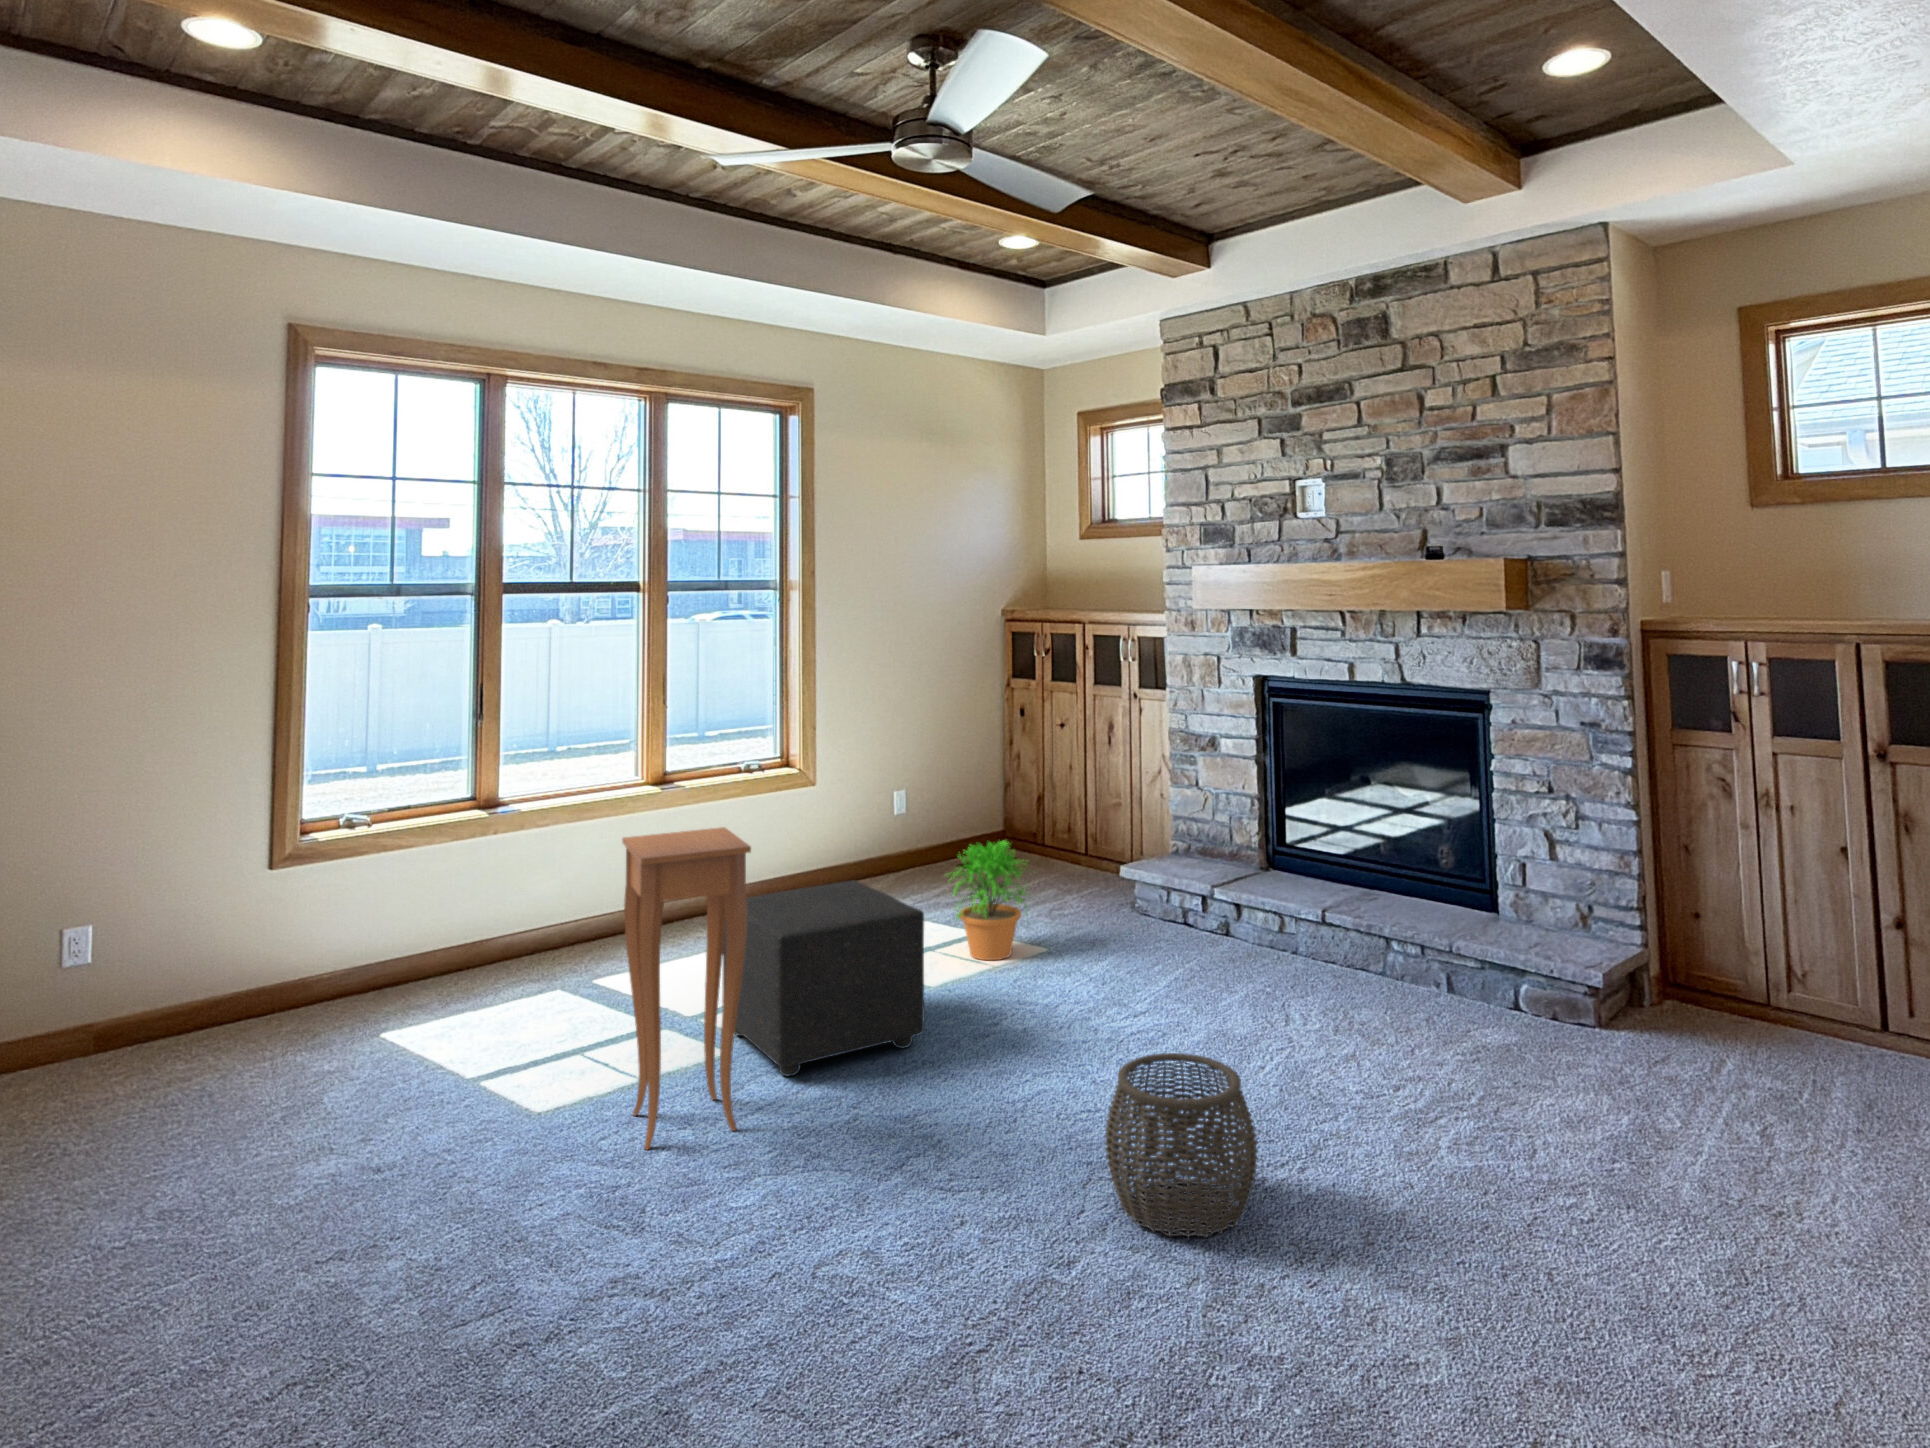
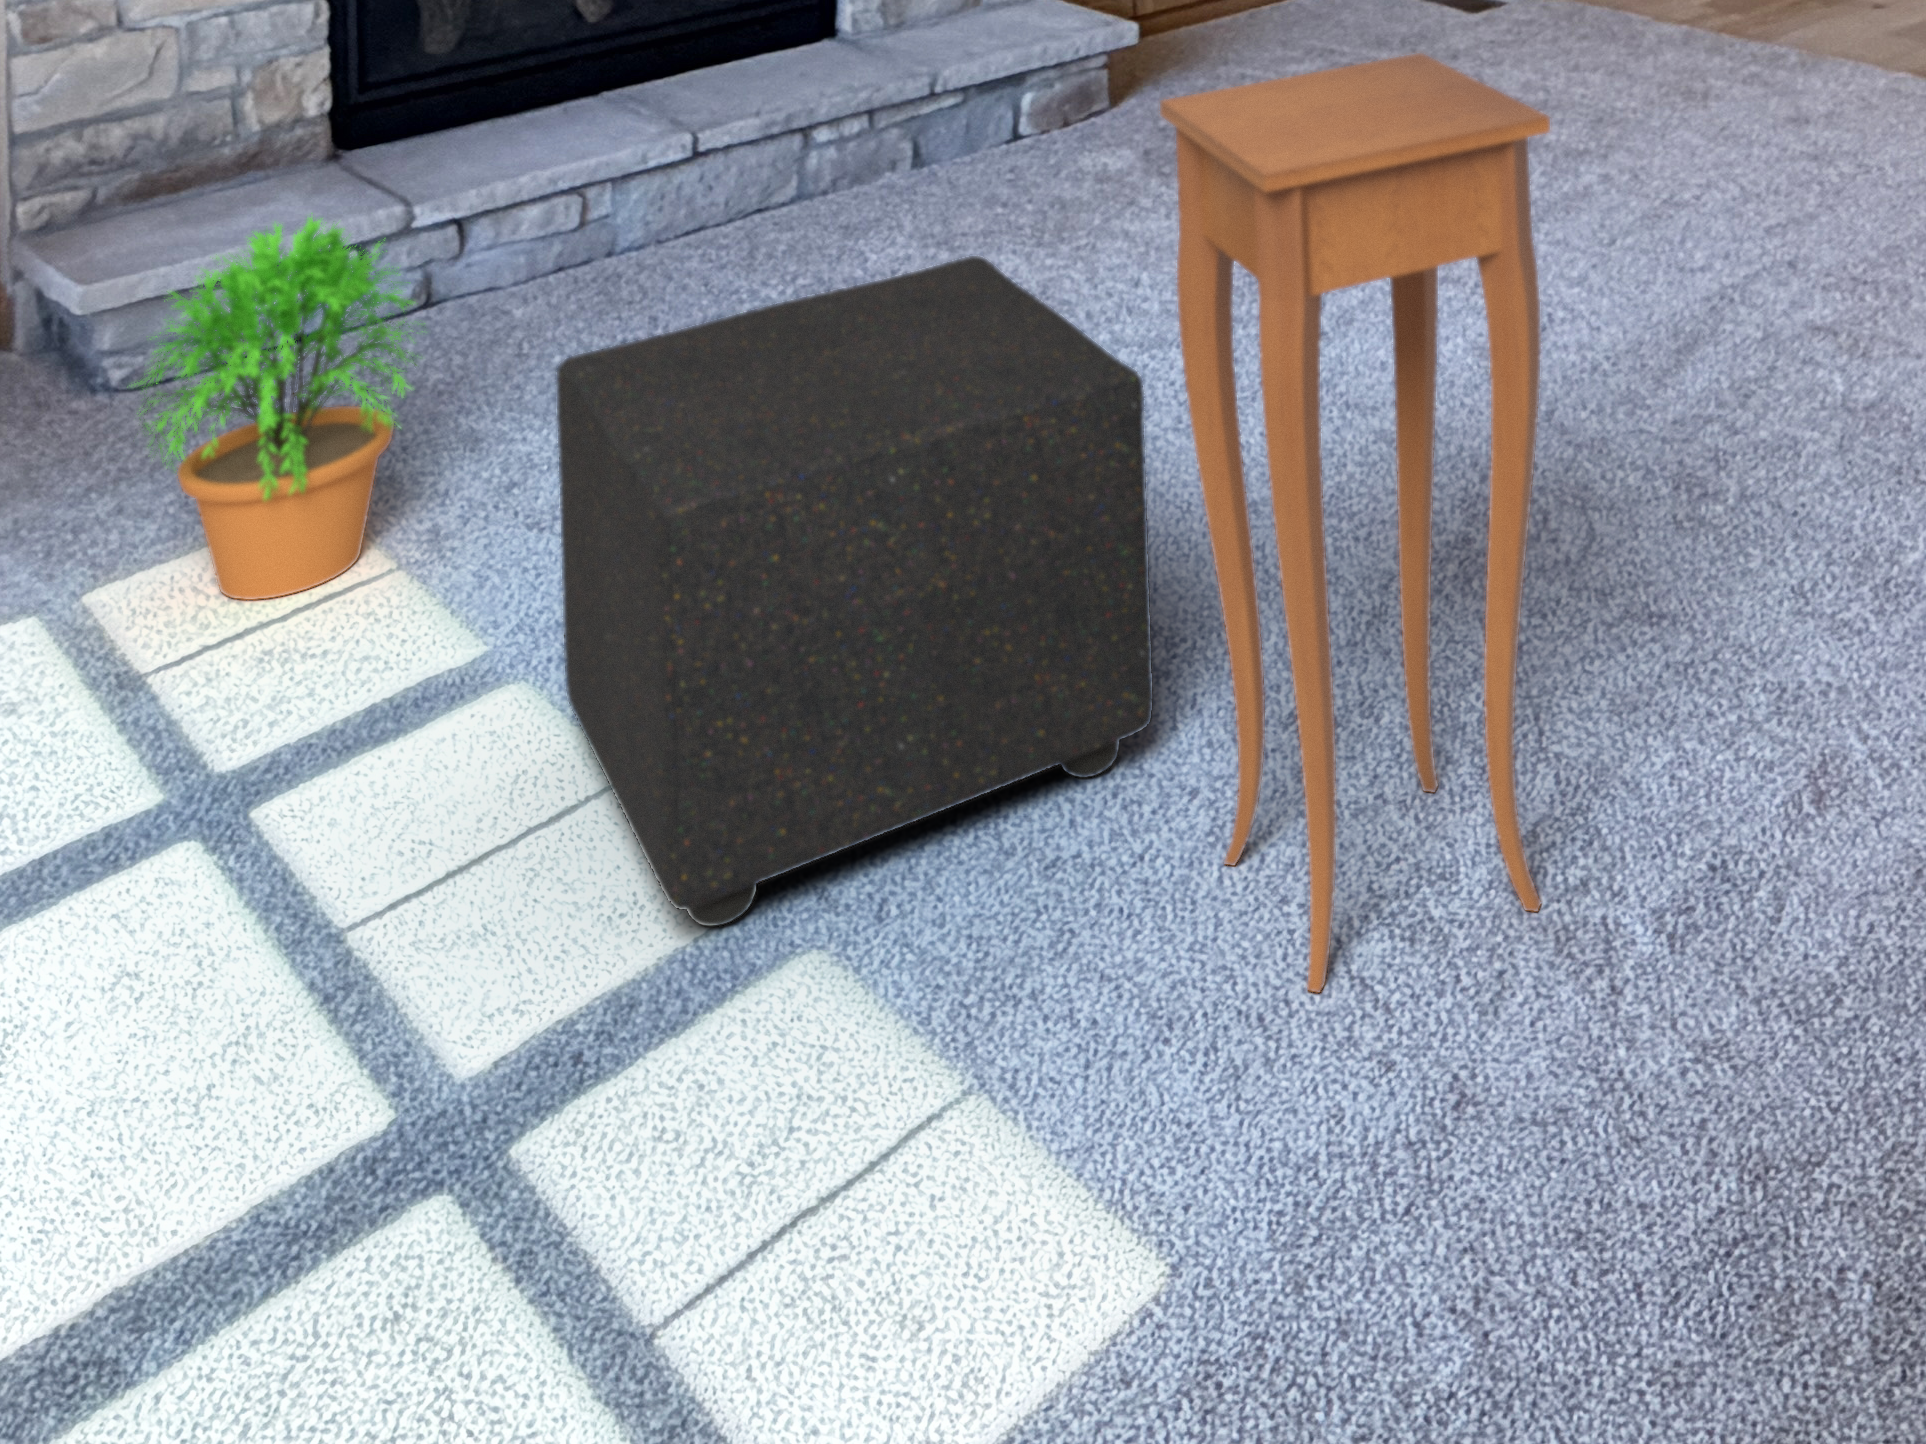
woven basket: present [1105,1053,1258,1238] -> none [1607,117,1832,369]

